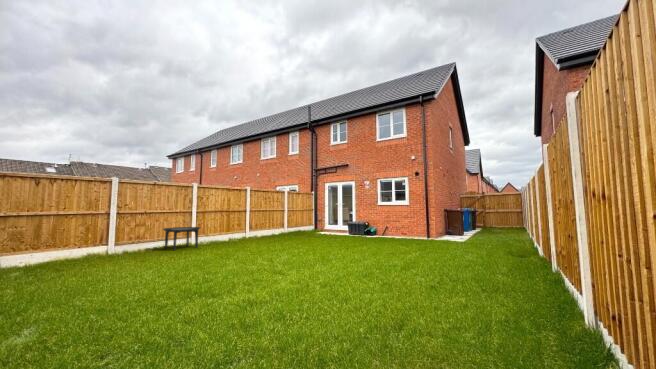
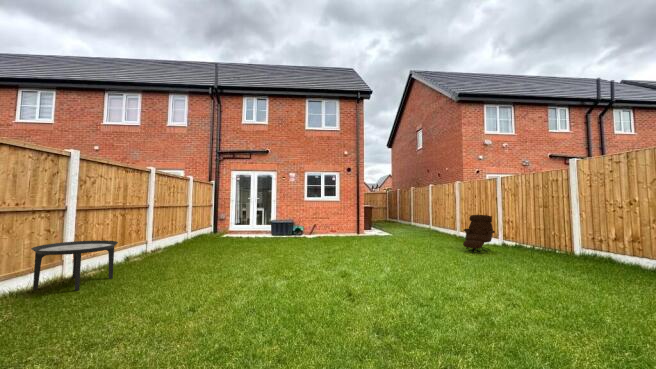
lounge chair: none [492,216,550,264] -> present [463,215,495,253]

